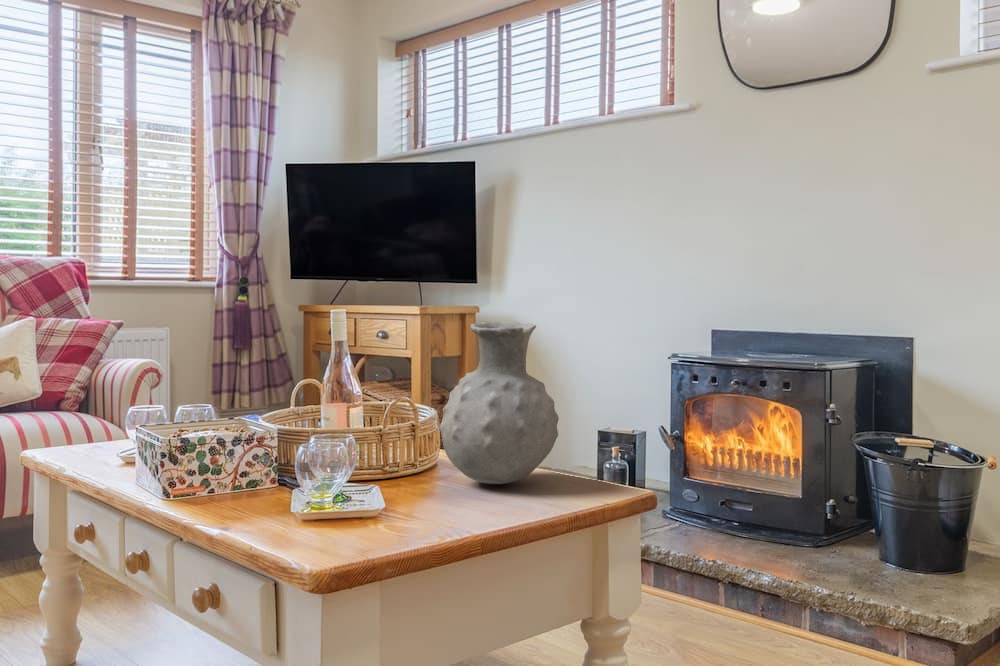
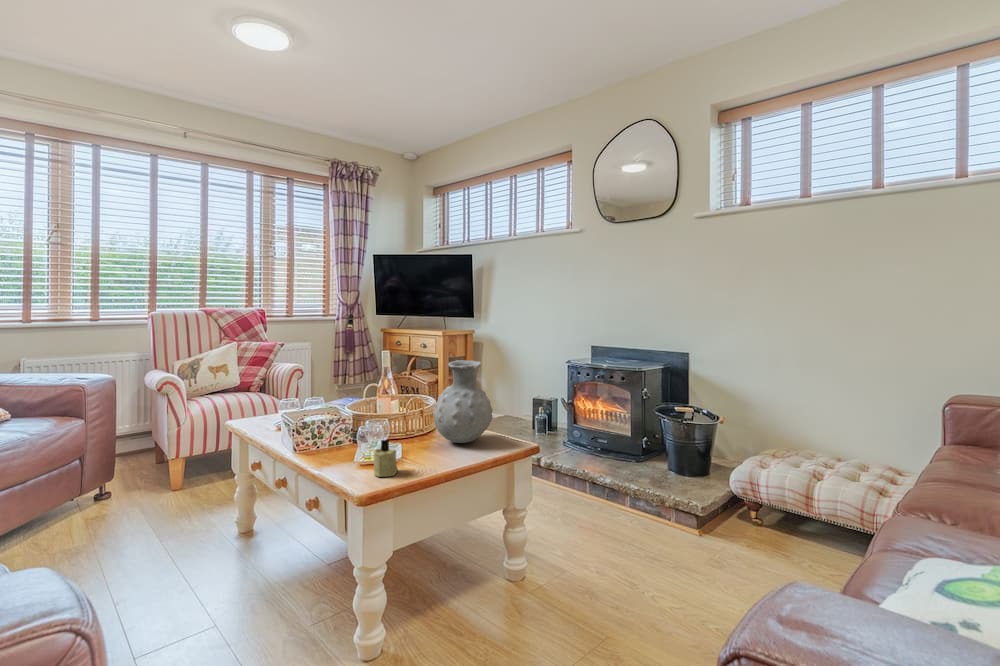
candle: none [334,464,383,538] -> present [373,440,398,477]

